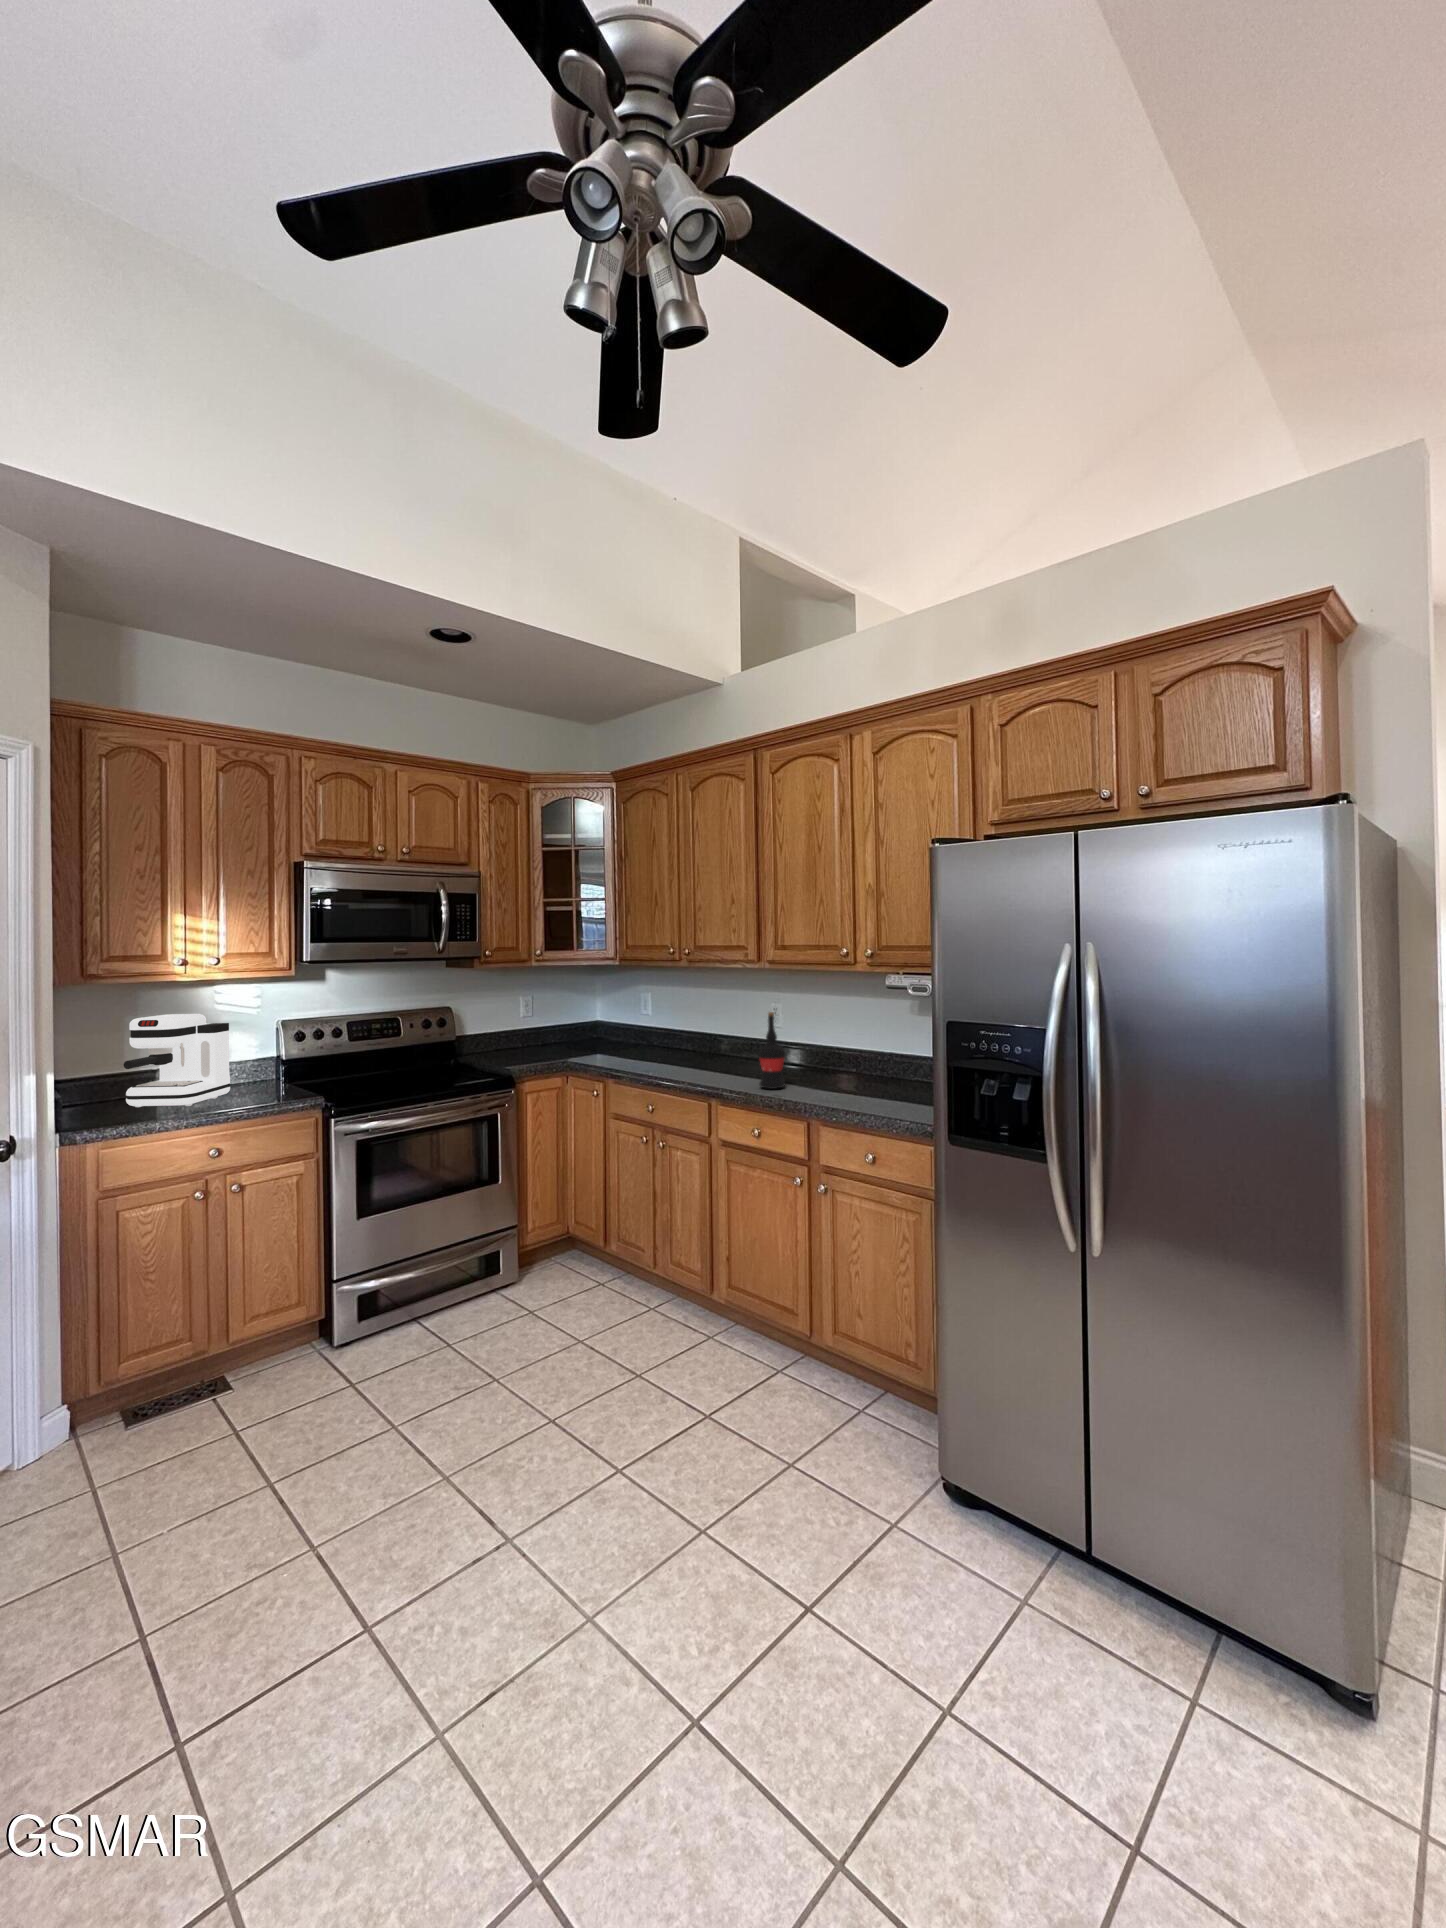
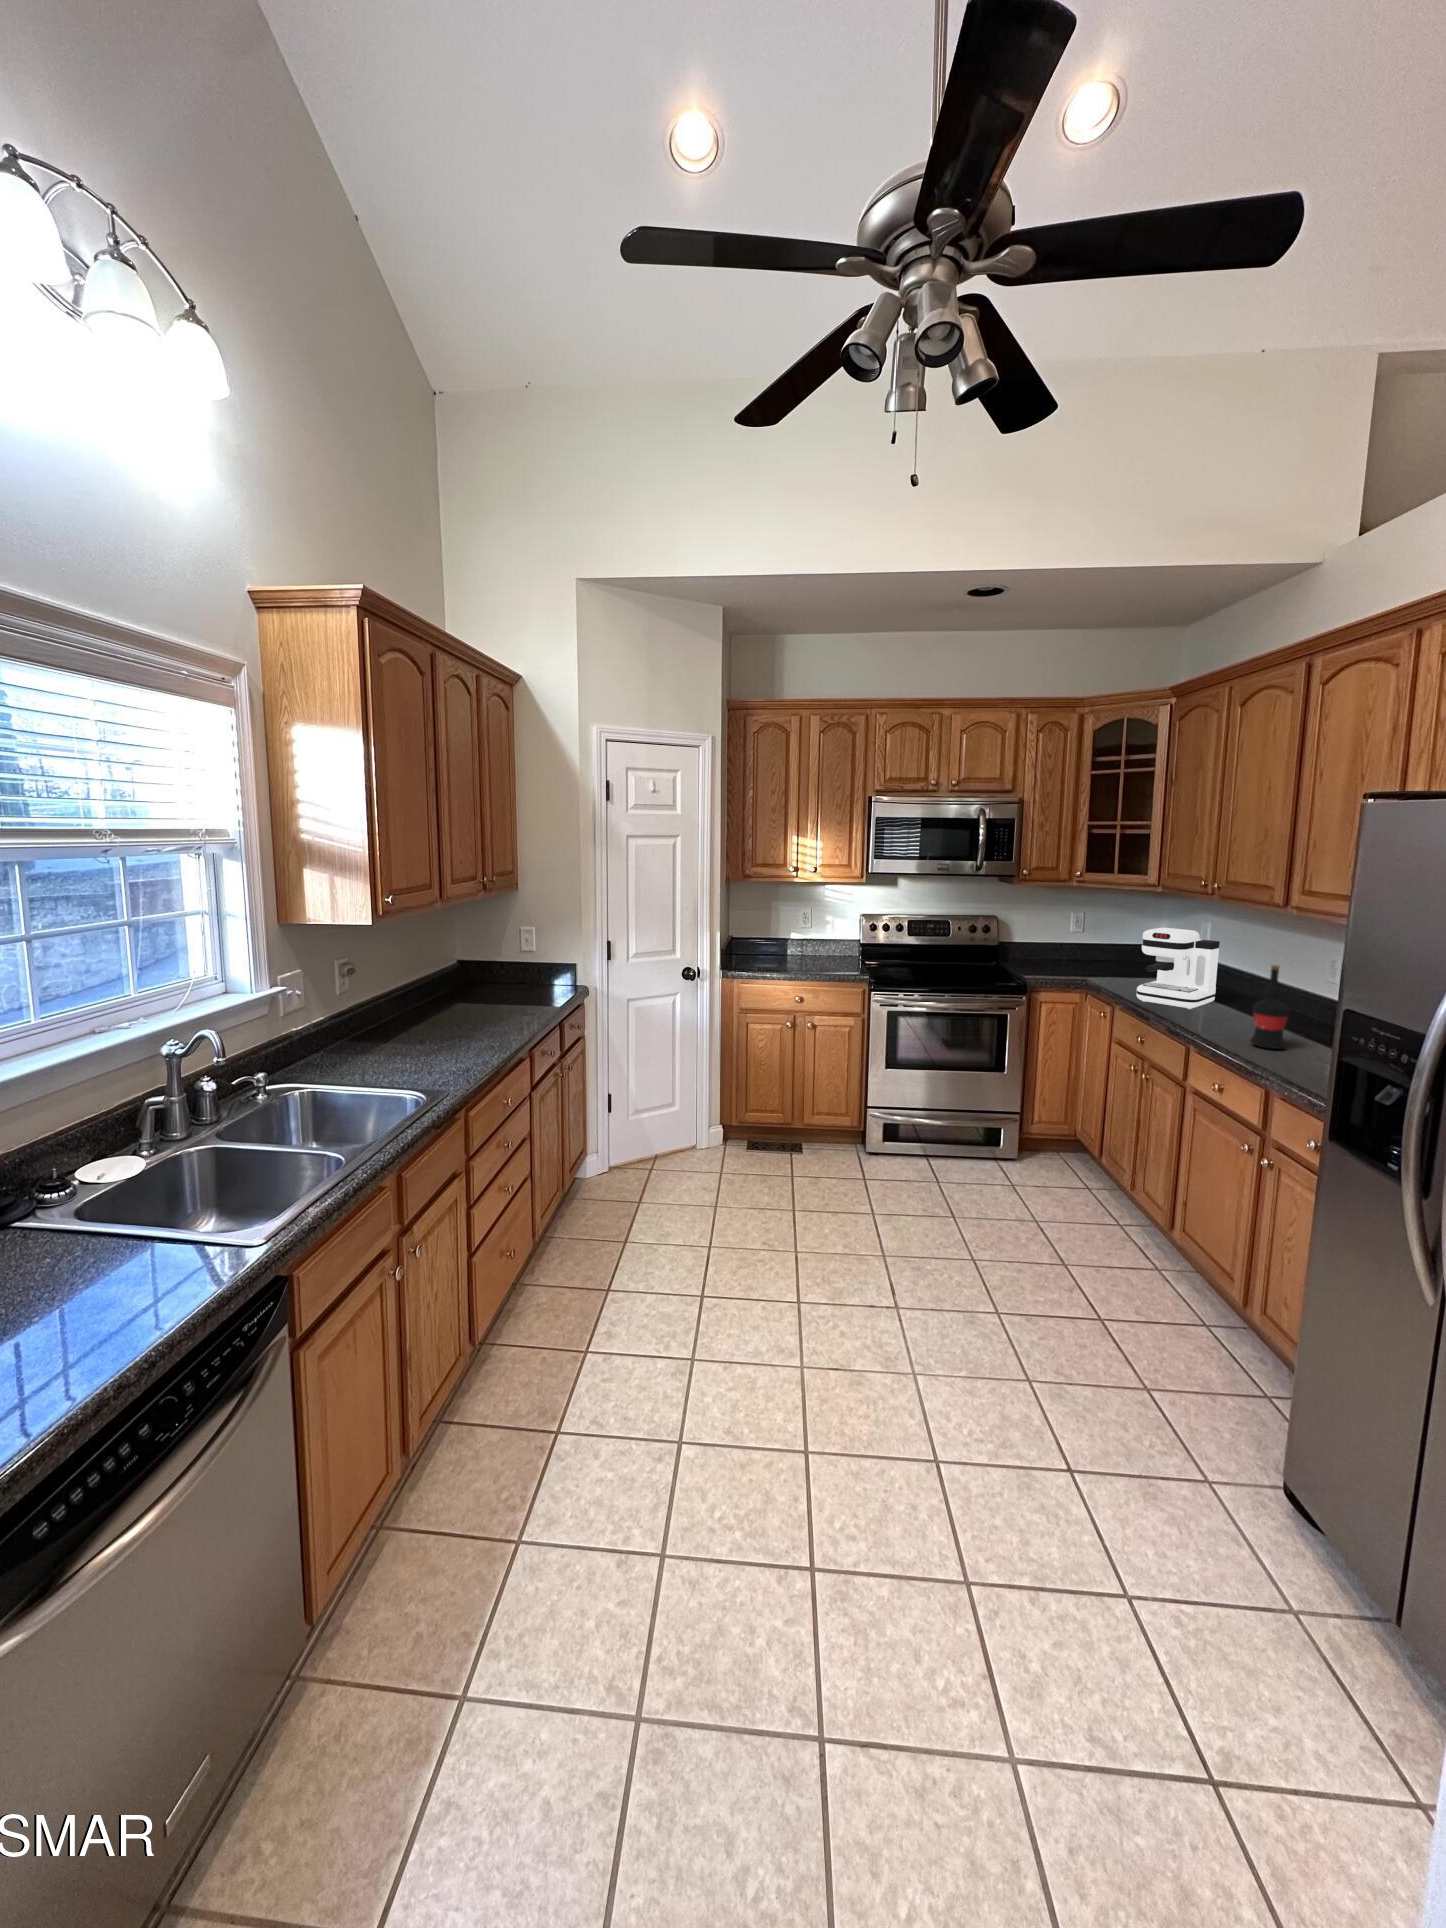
coffee maker: present [124,1014,230,1107] -> present [1136,928,1220,1009]

